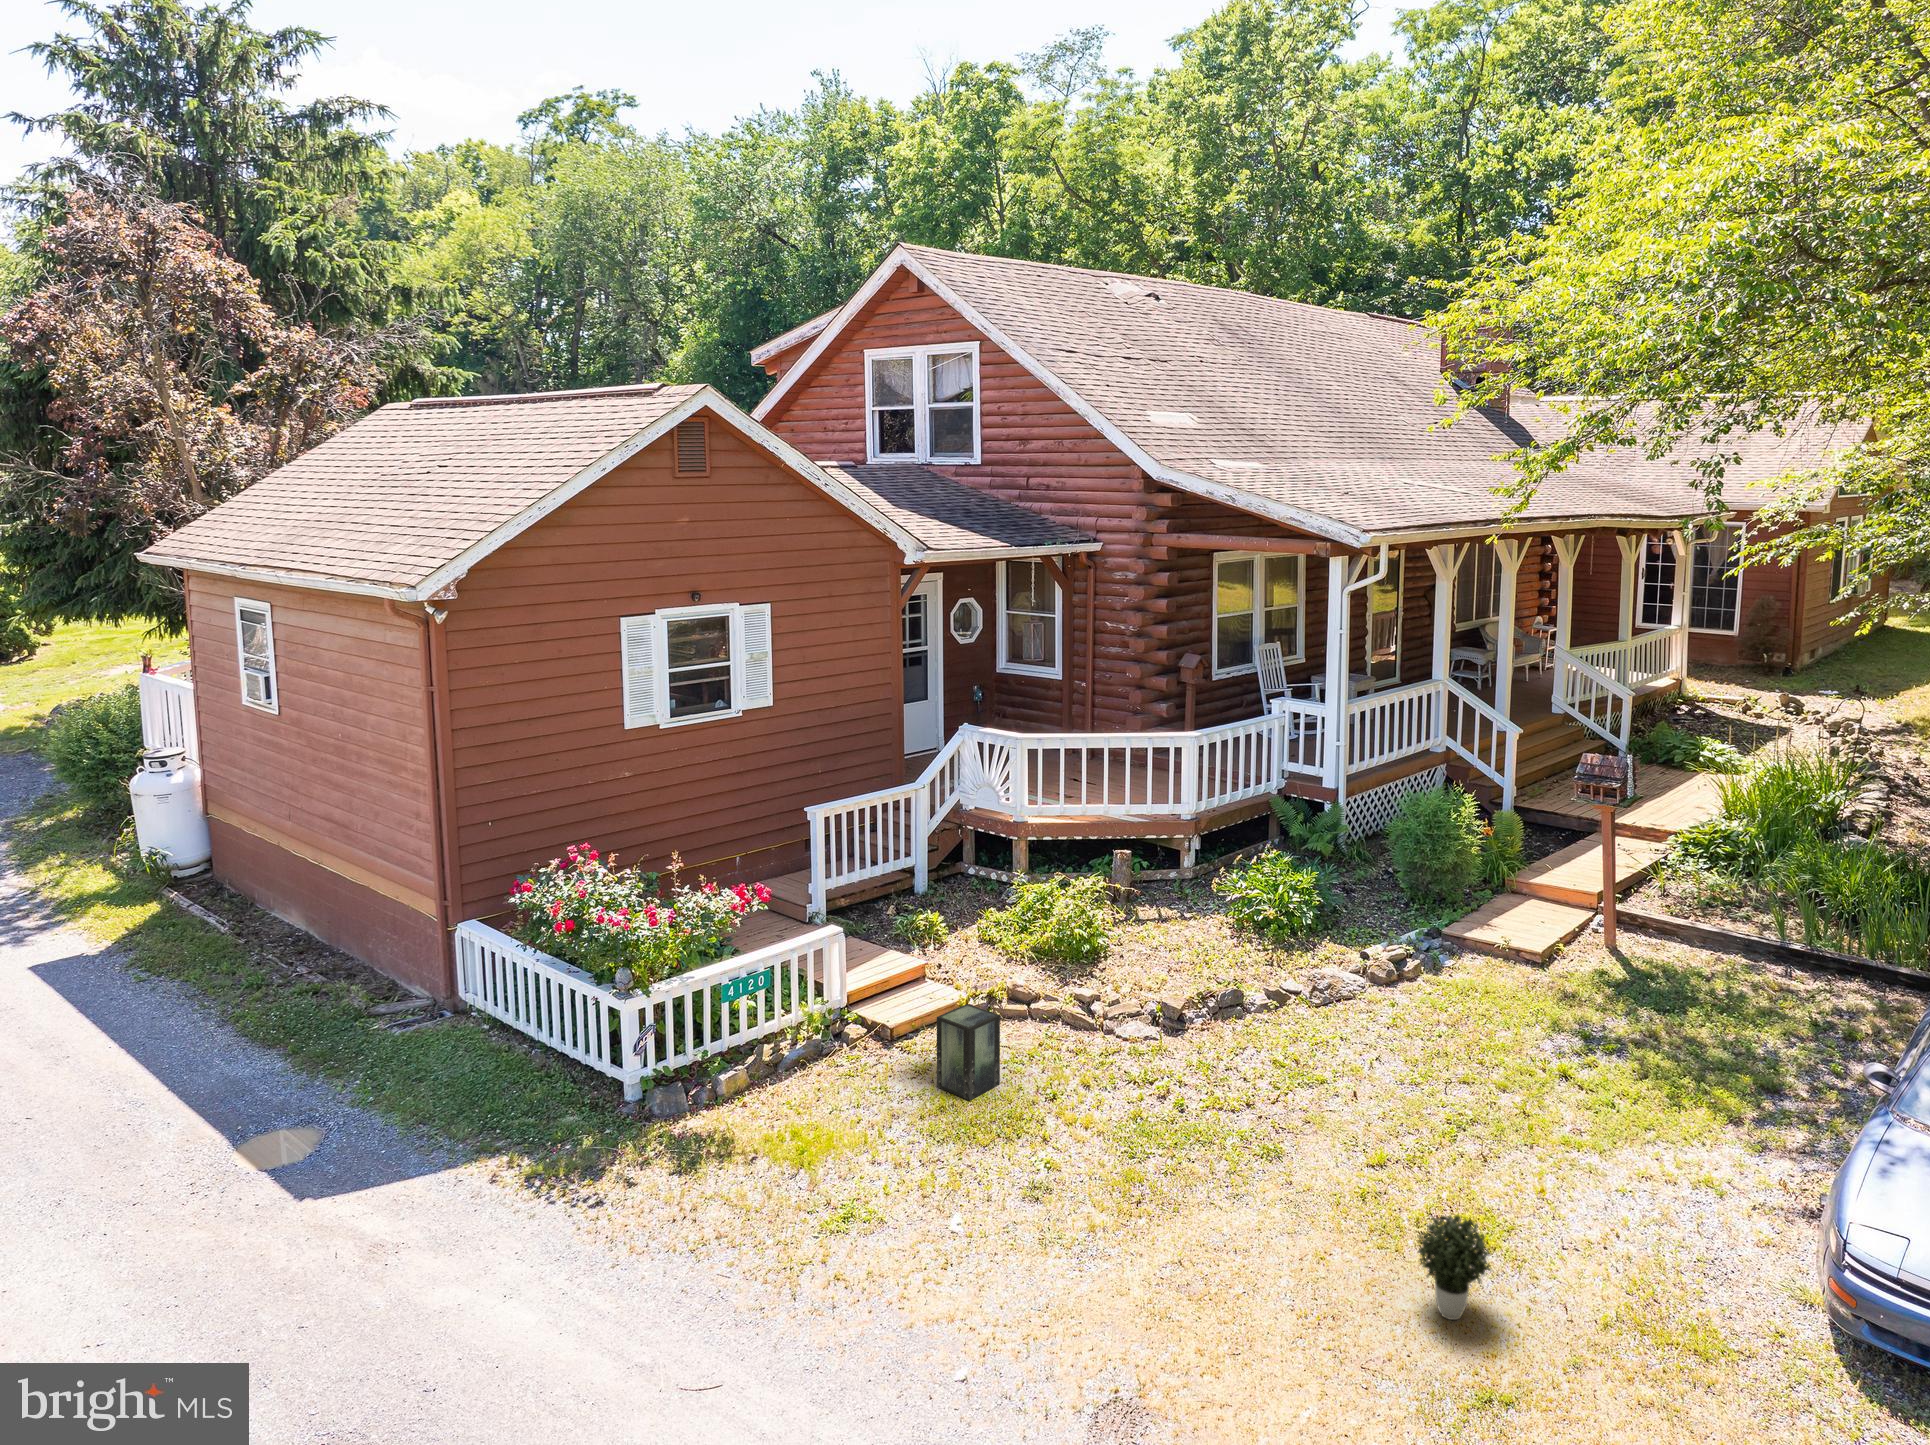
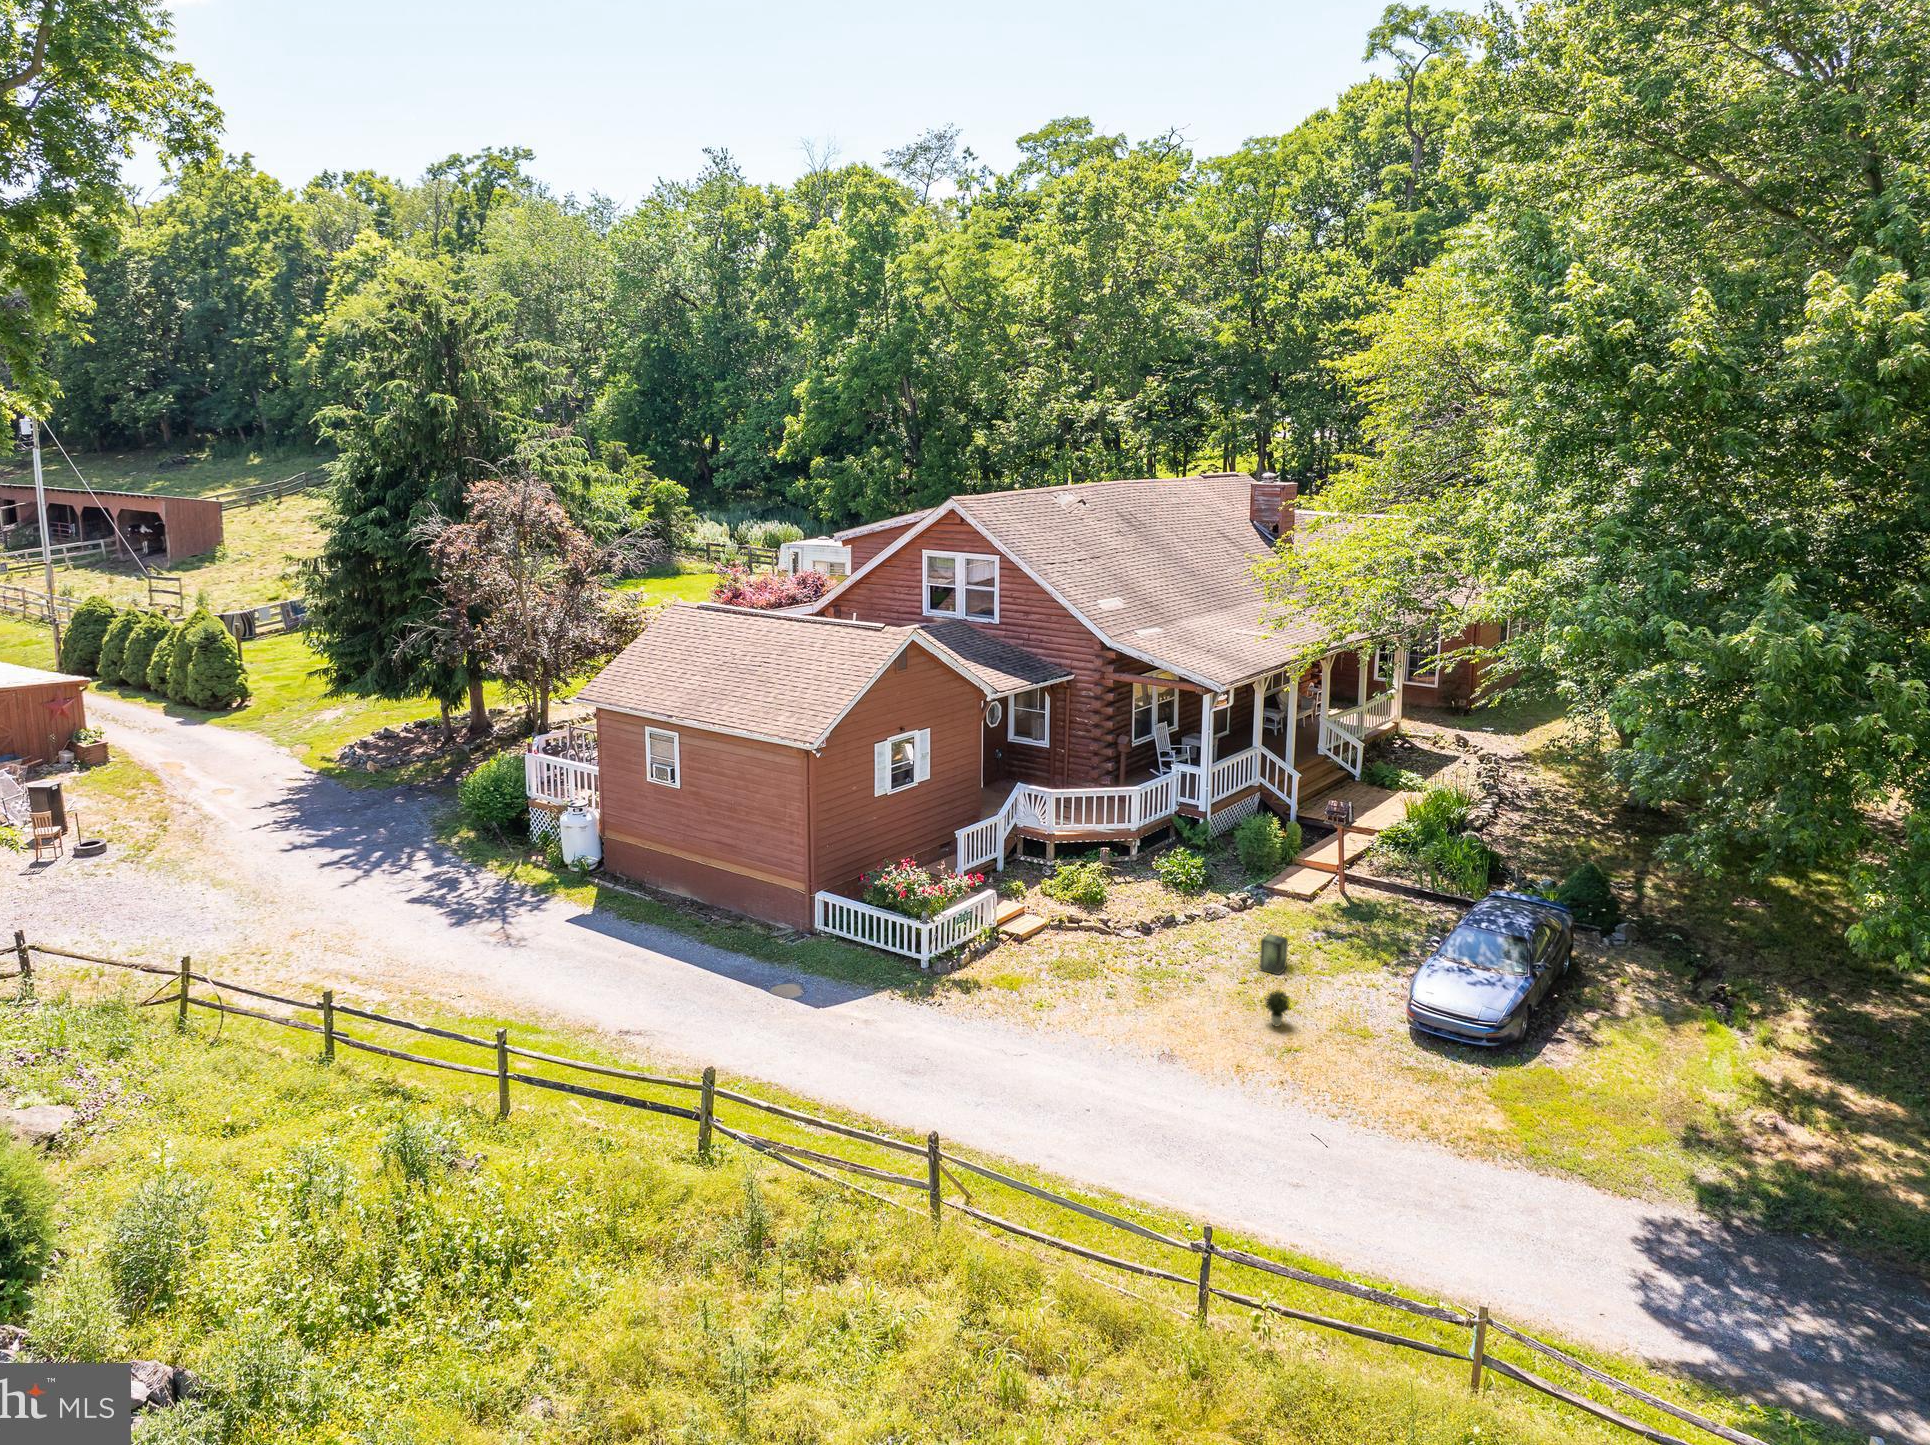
storage box: present [937,1004,1000,1100] -> present [1260,934,1288,975]

